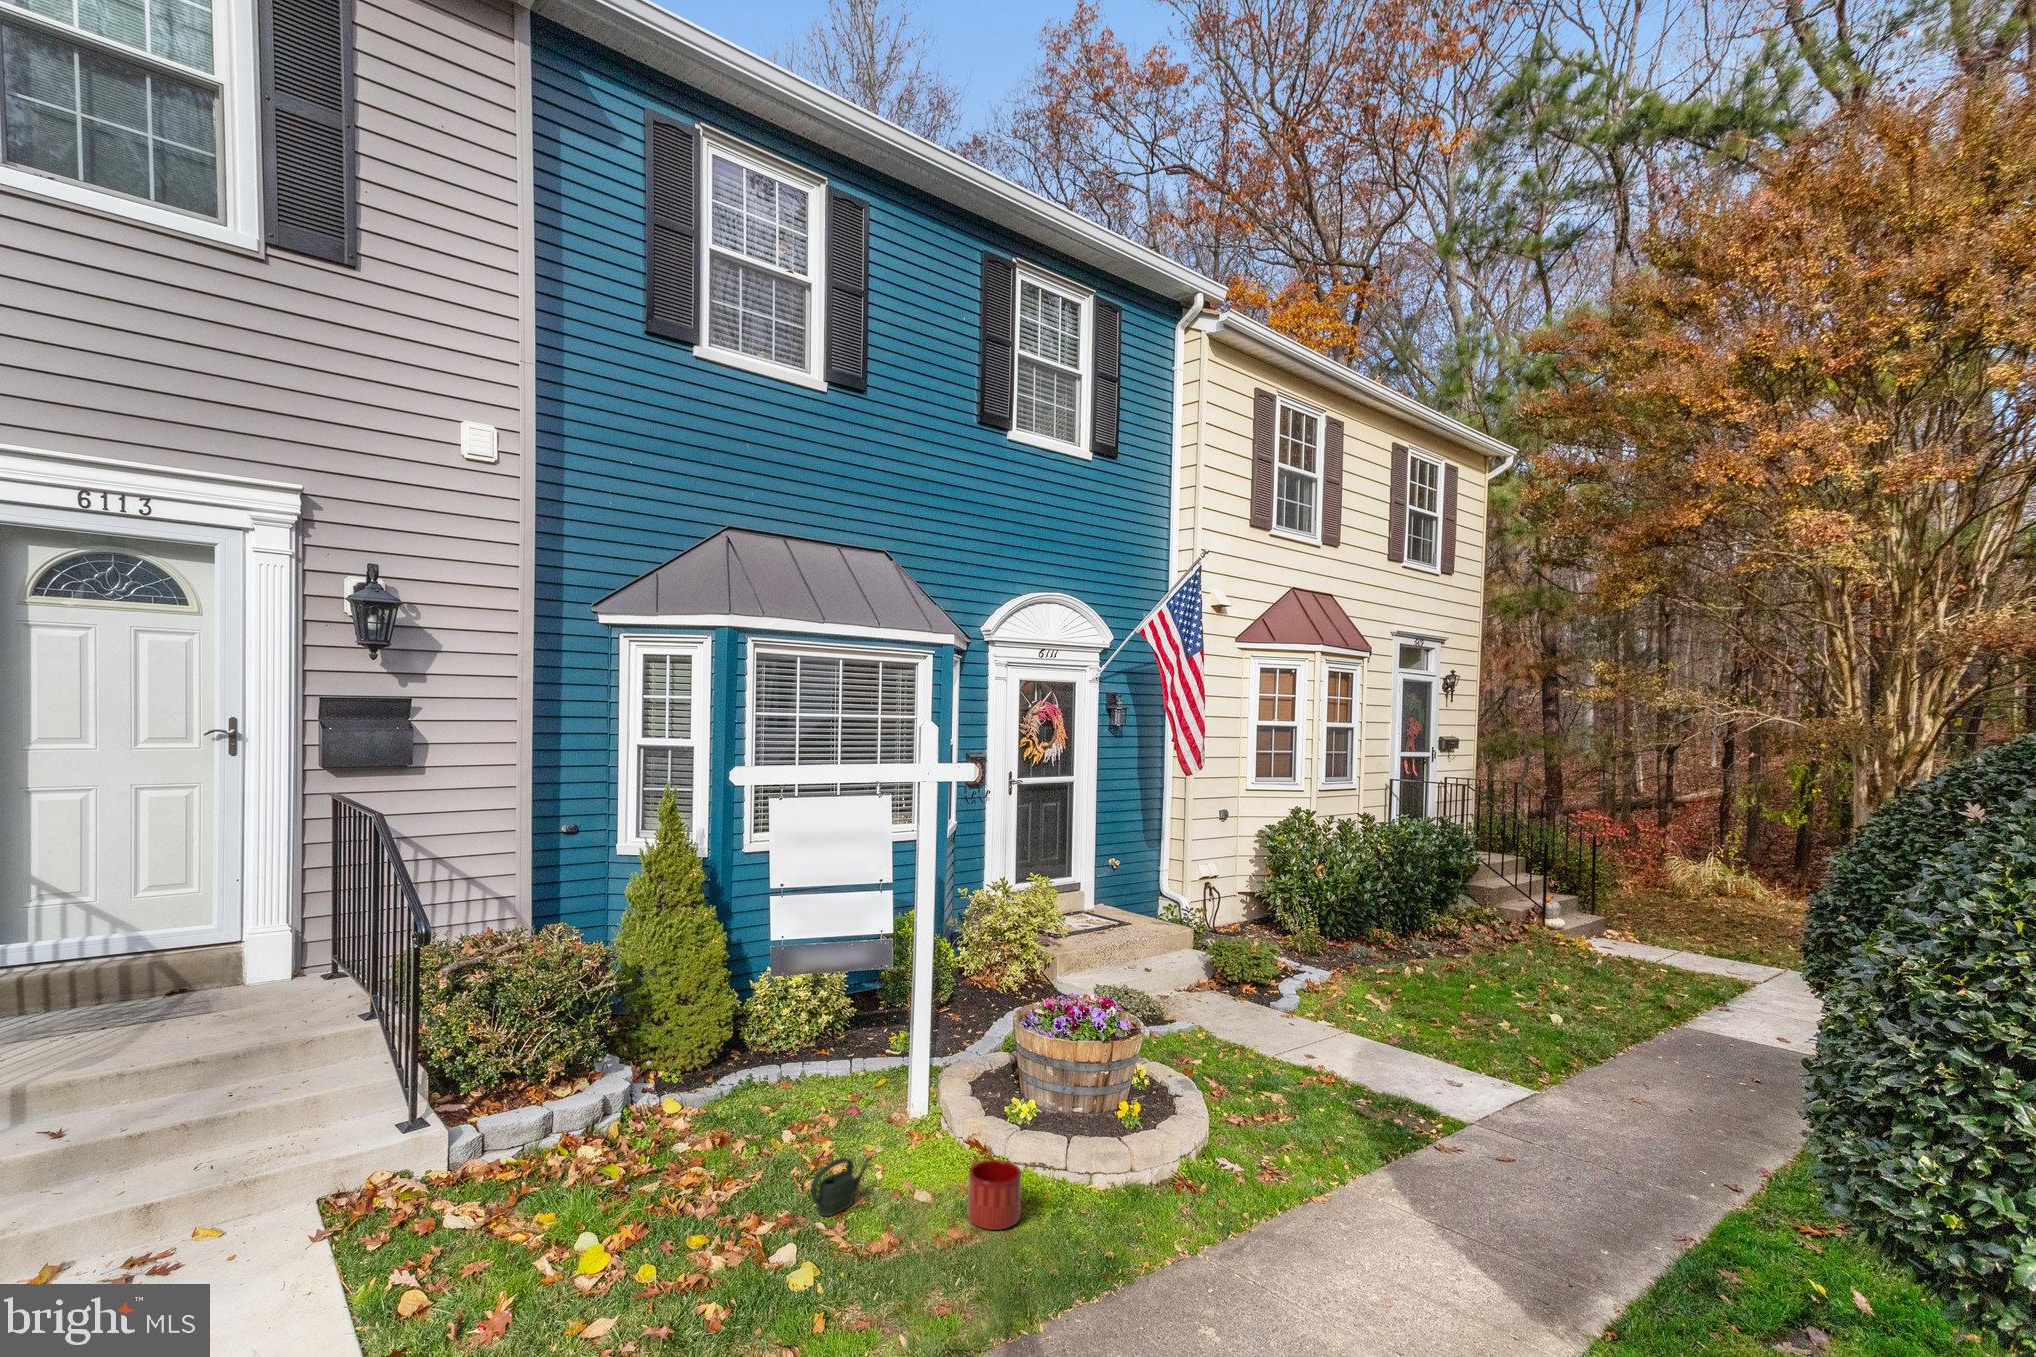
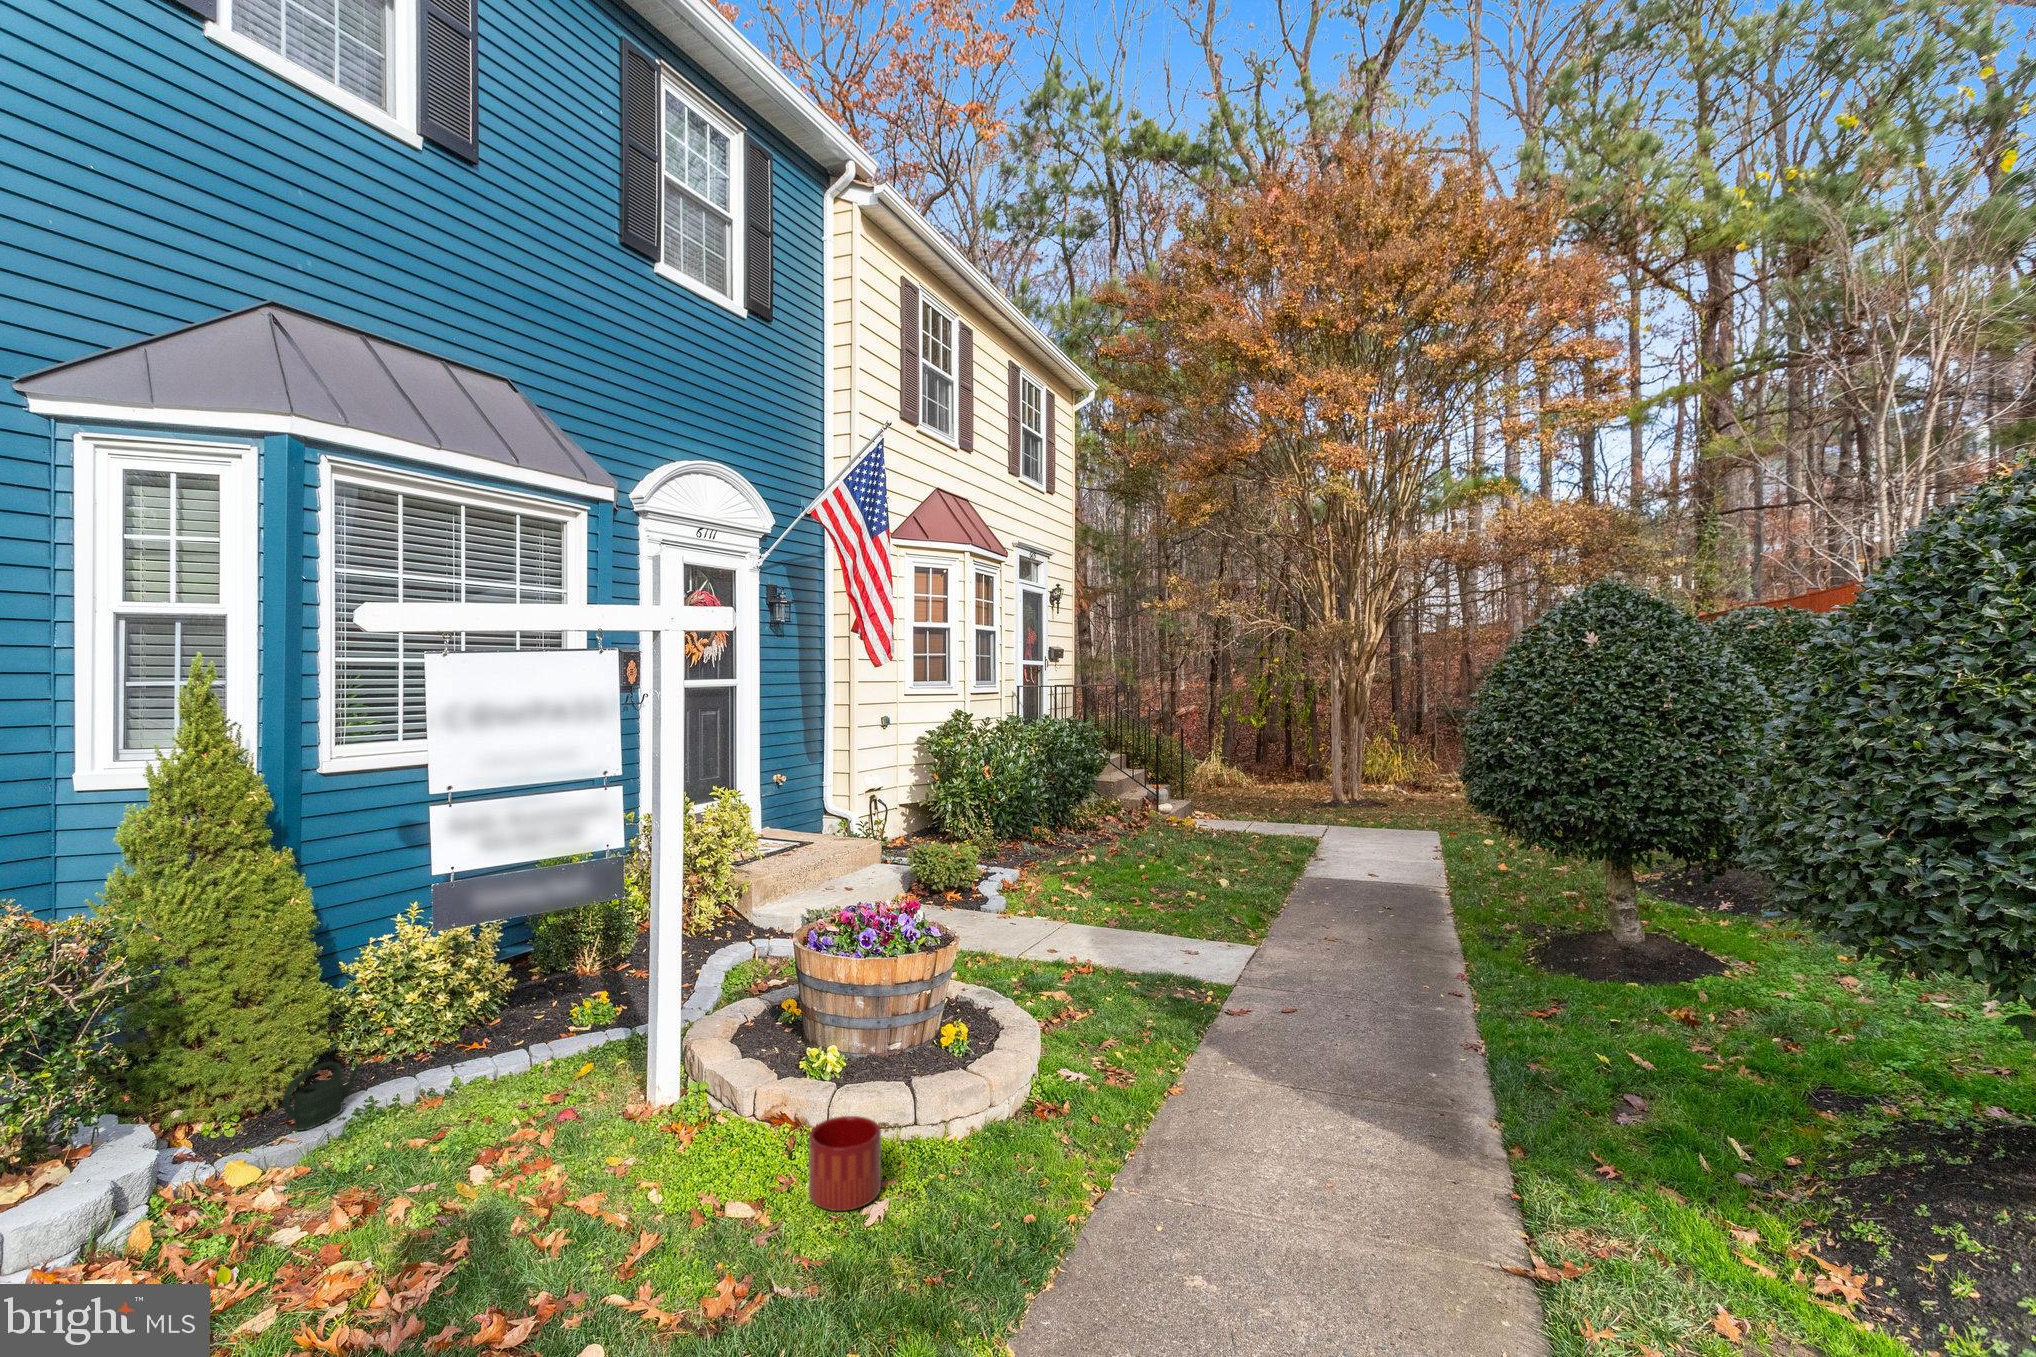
watering can: present [811,1157,871,1216] -> present [283,1058,365,1130]

